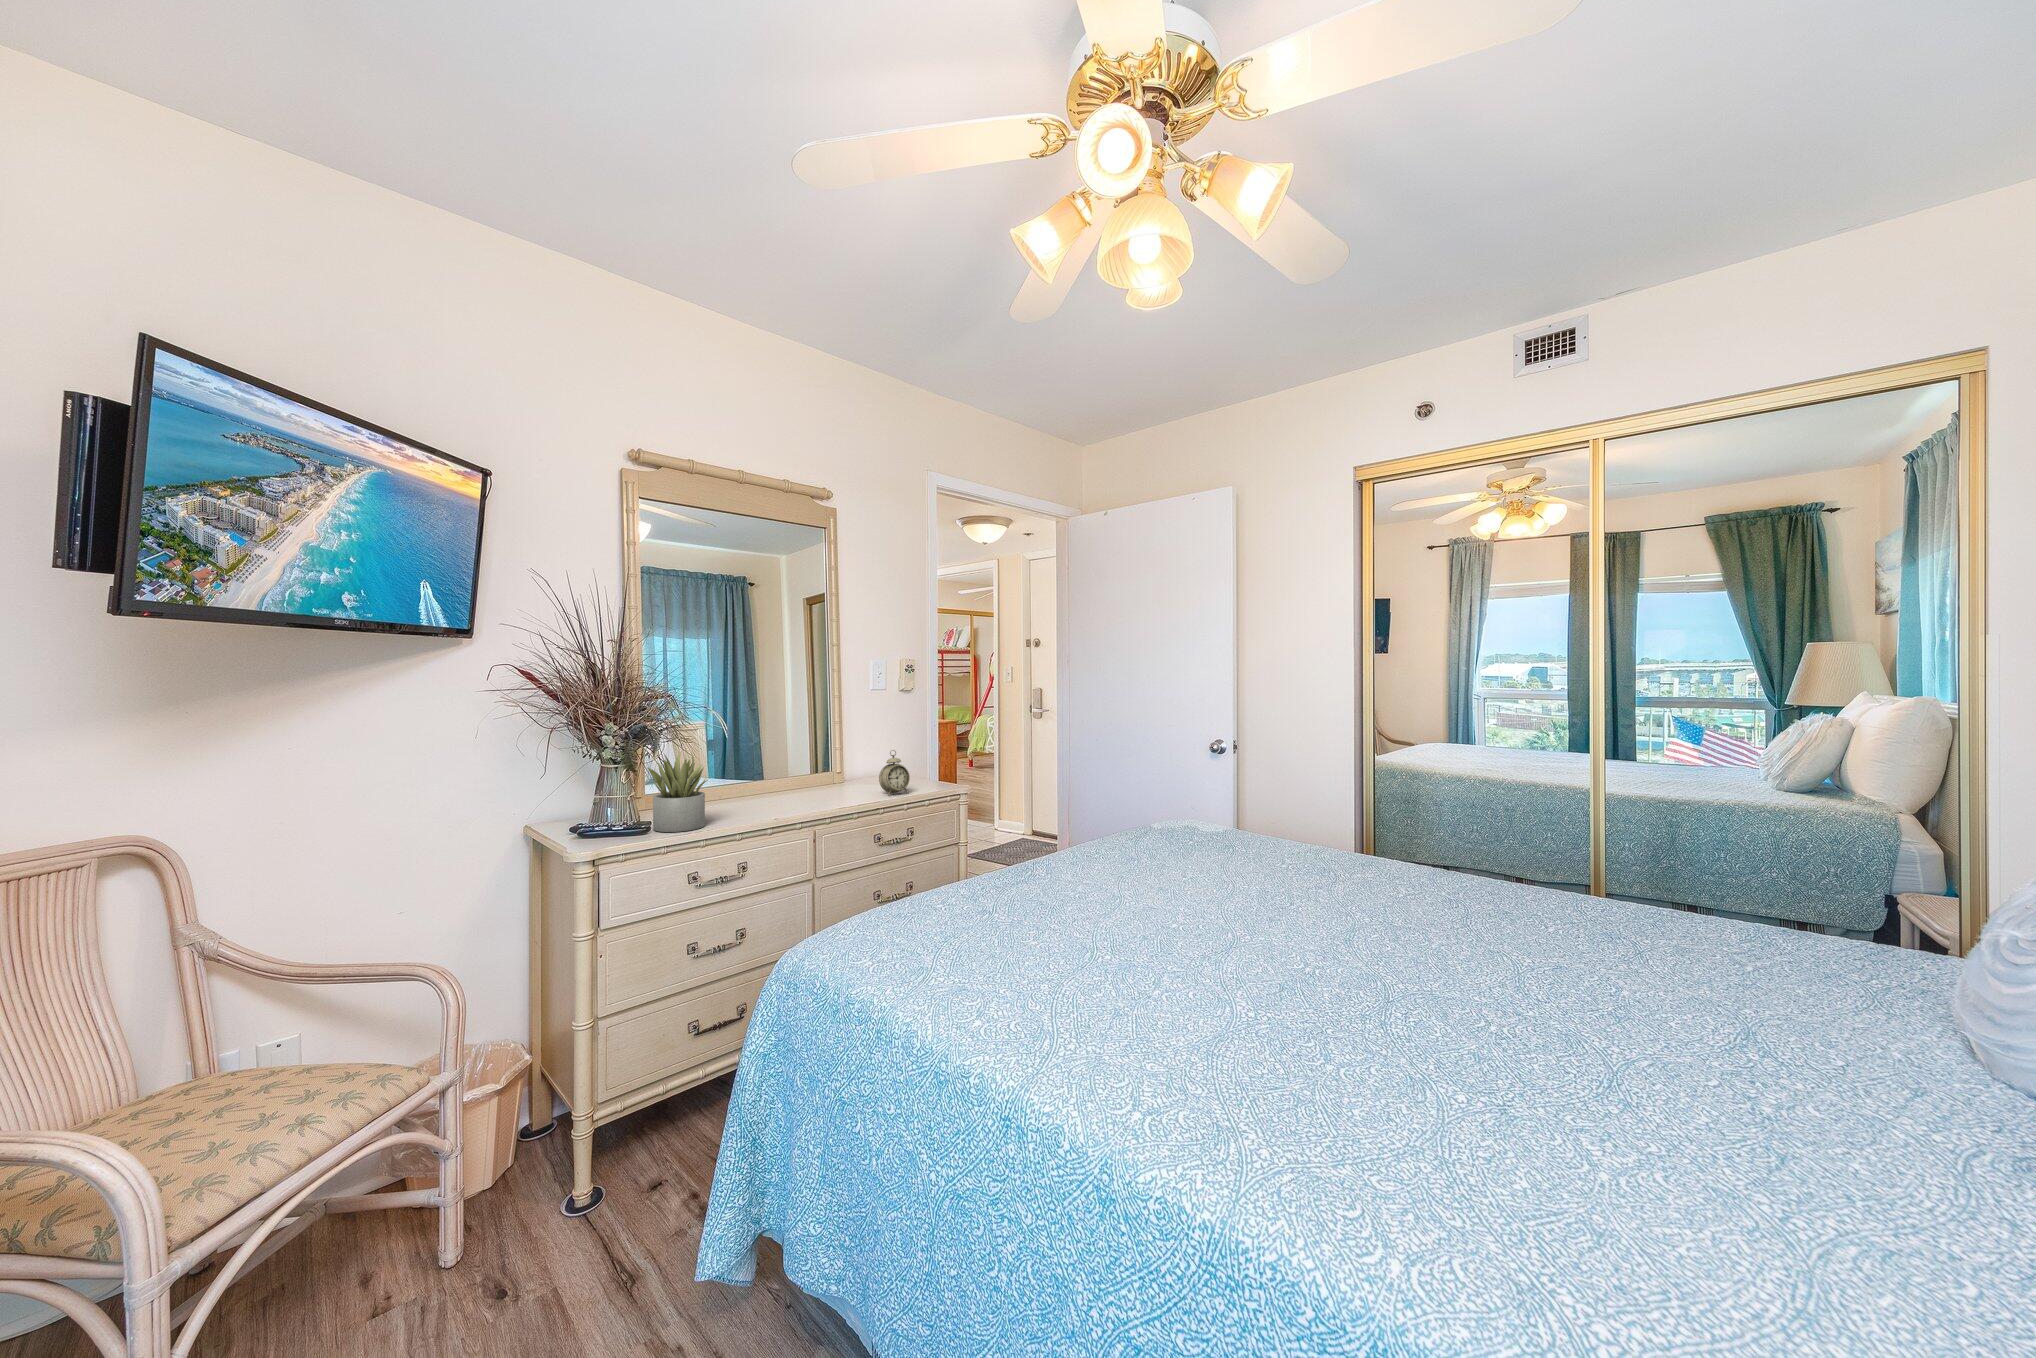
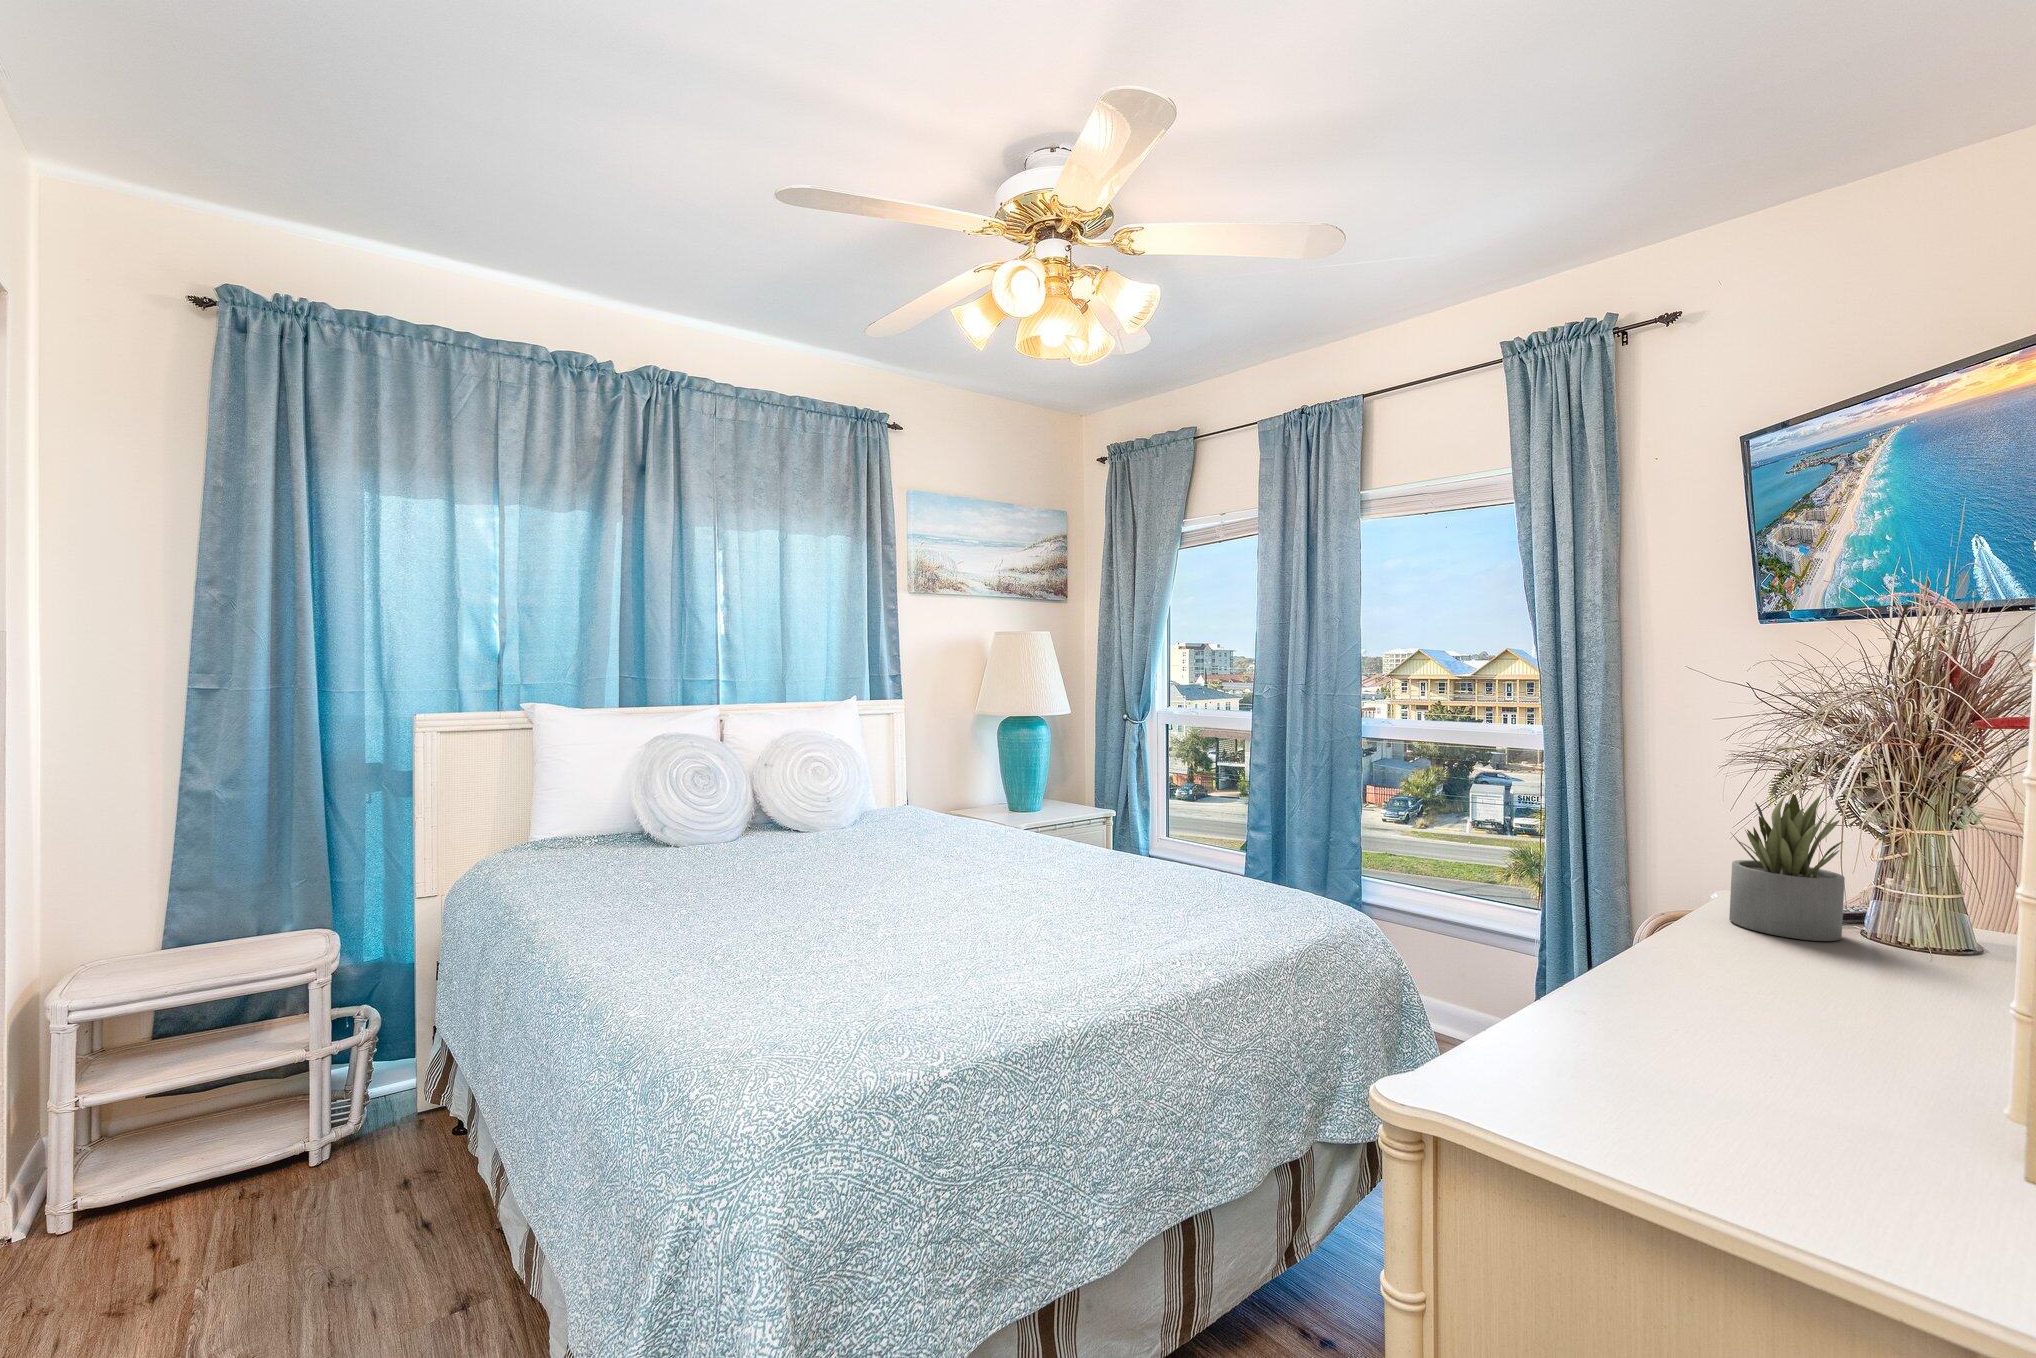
alarm clock: present [879,750,910,795] -> none [1632,904,1736,1066]

